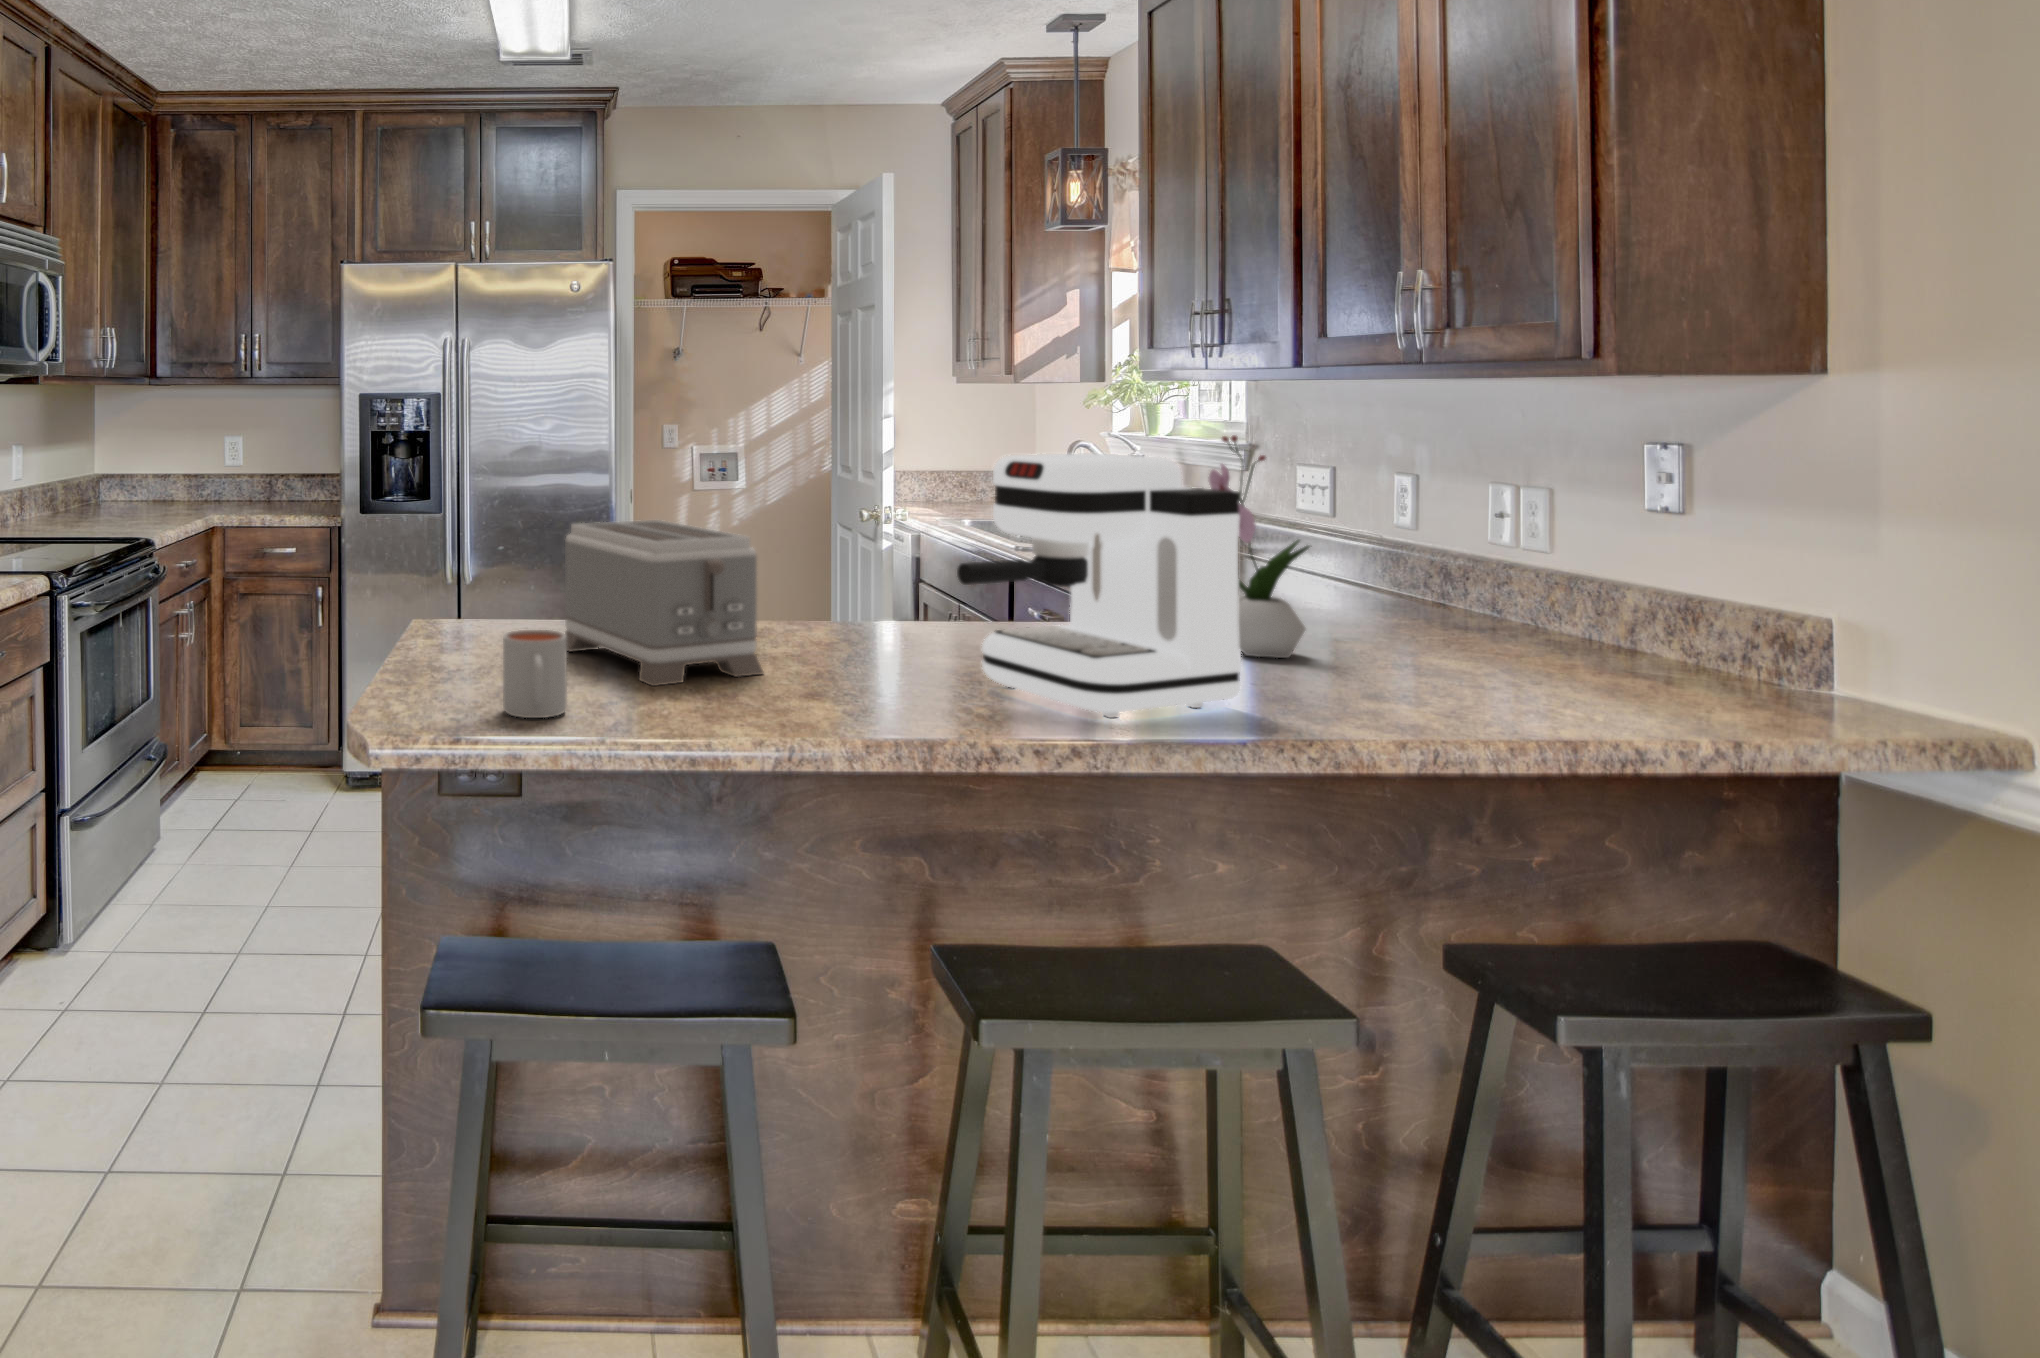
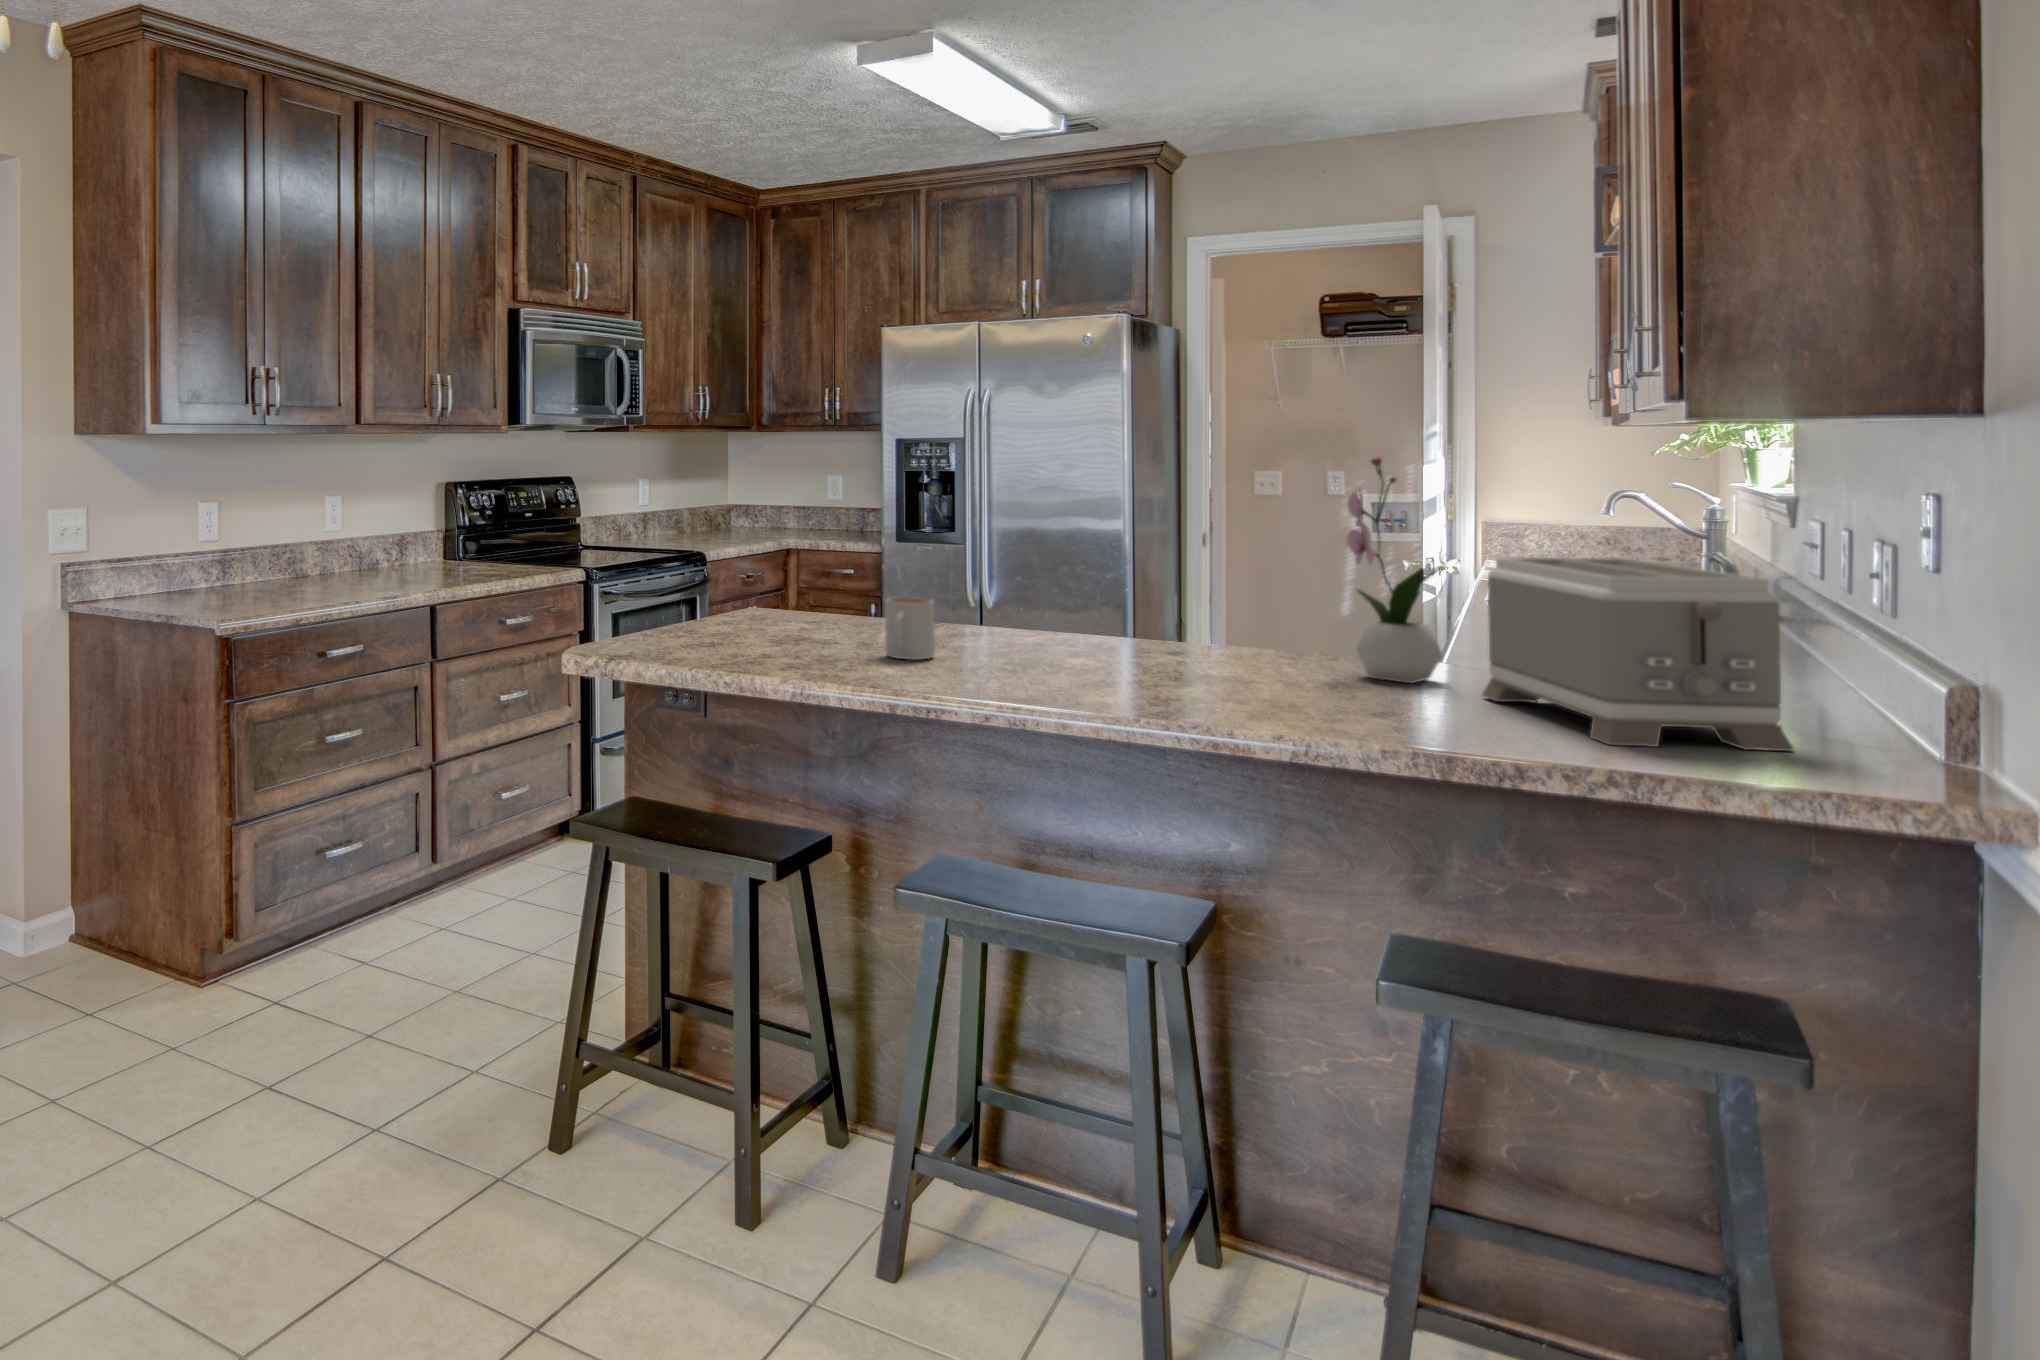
coffee maker: present [957,453,1241,718] -> none [952,471,1188,695]
toaster: present [565,520,763,686] -> present [1482,557,1794,752]
mug: present [503,630,567,718] -> present [885,597,935,660]

